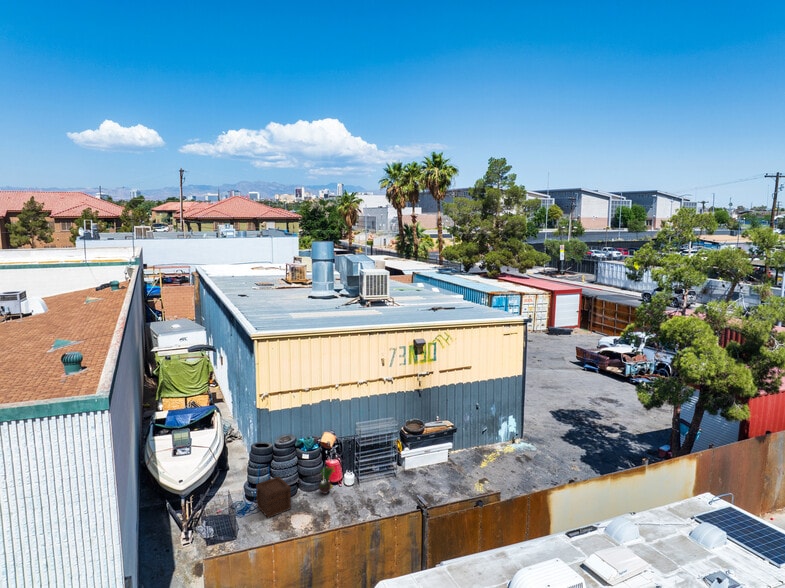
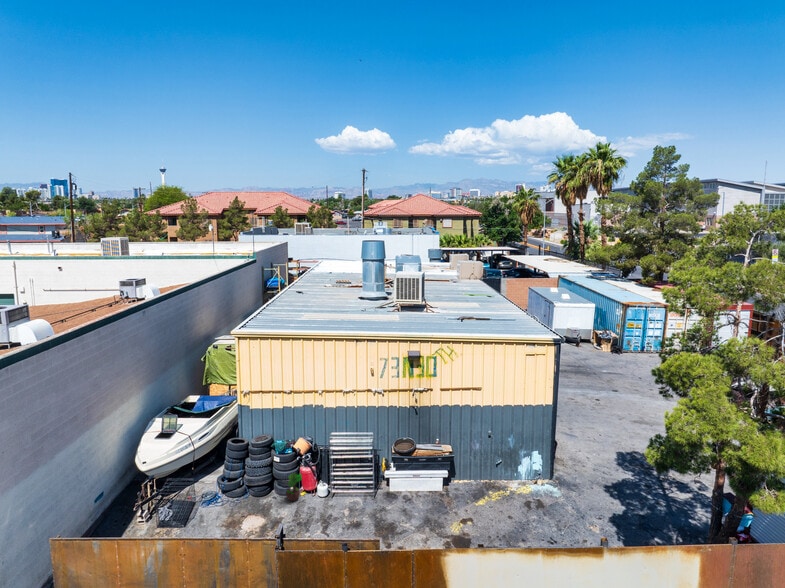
wooden crate: present [256,477,291,518] -> none [223,474,251,514]

